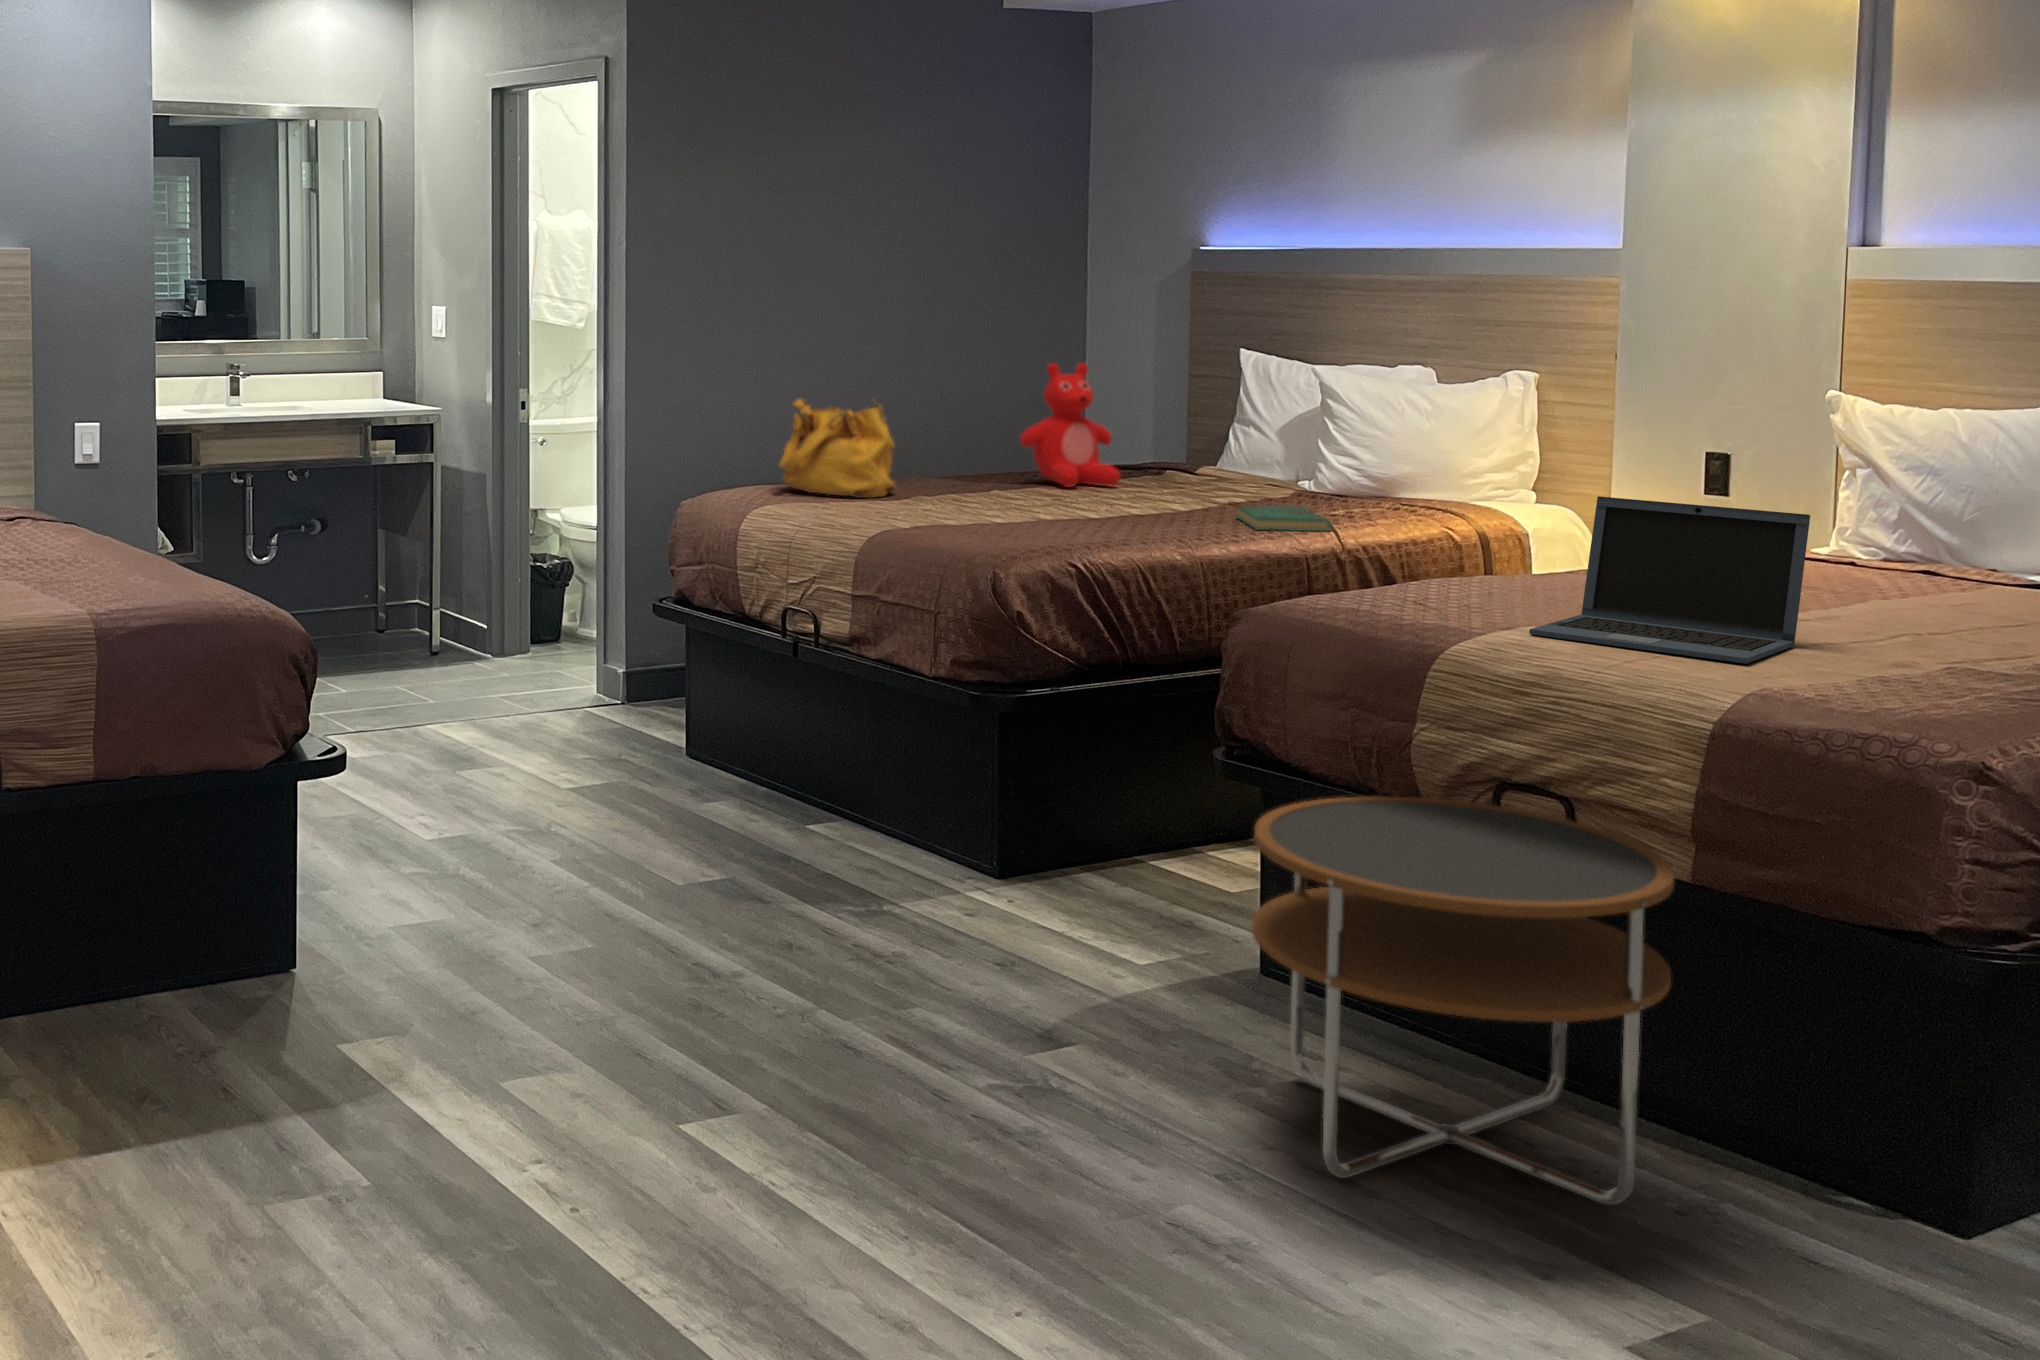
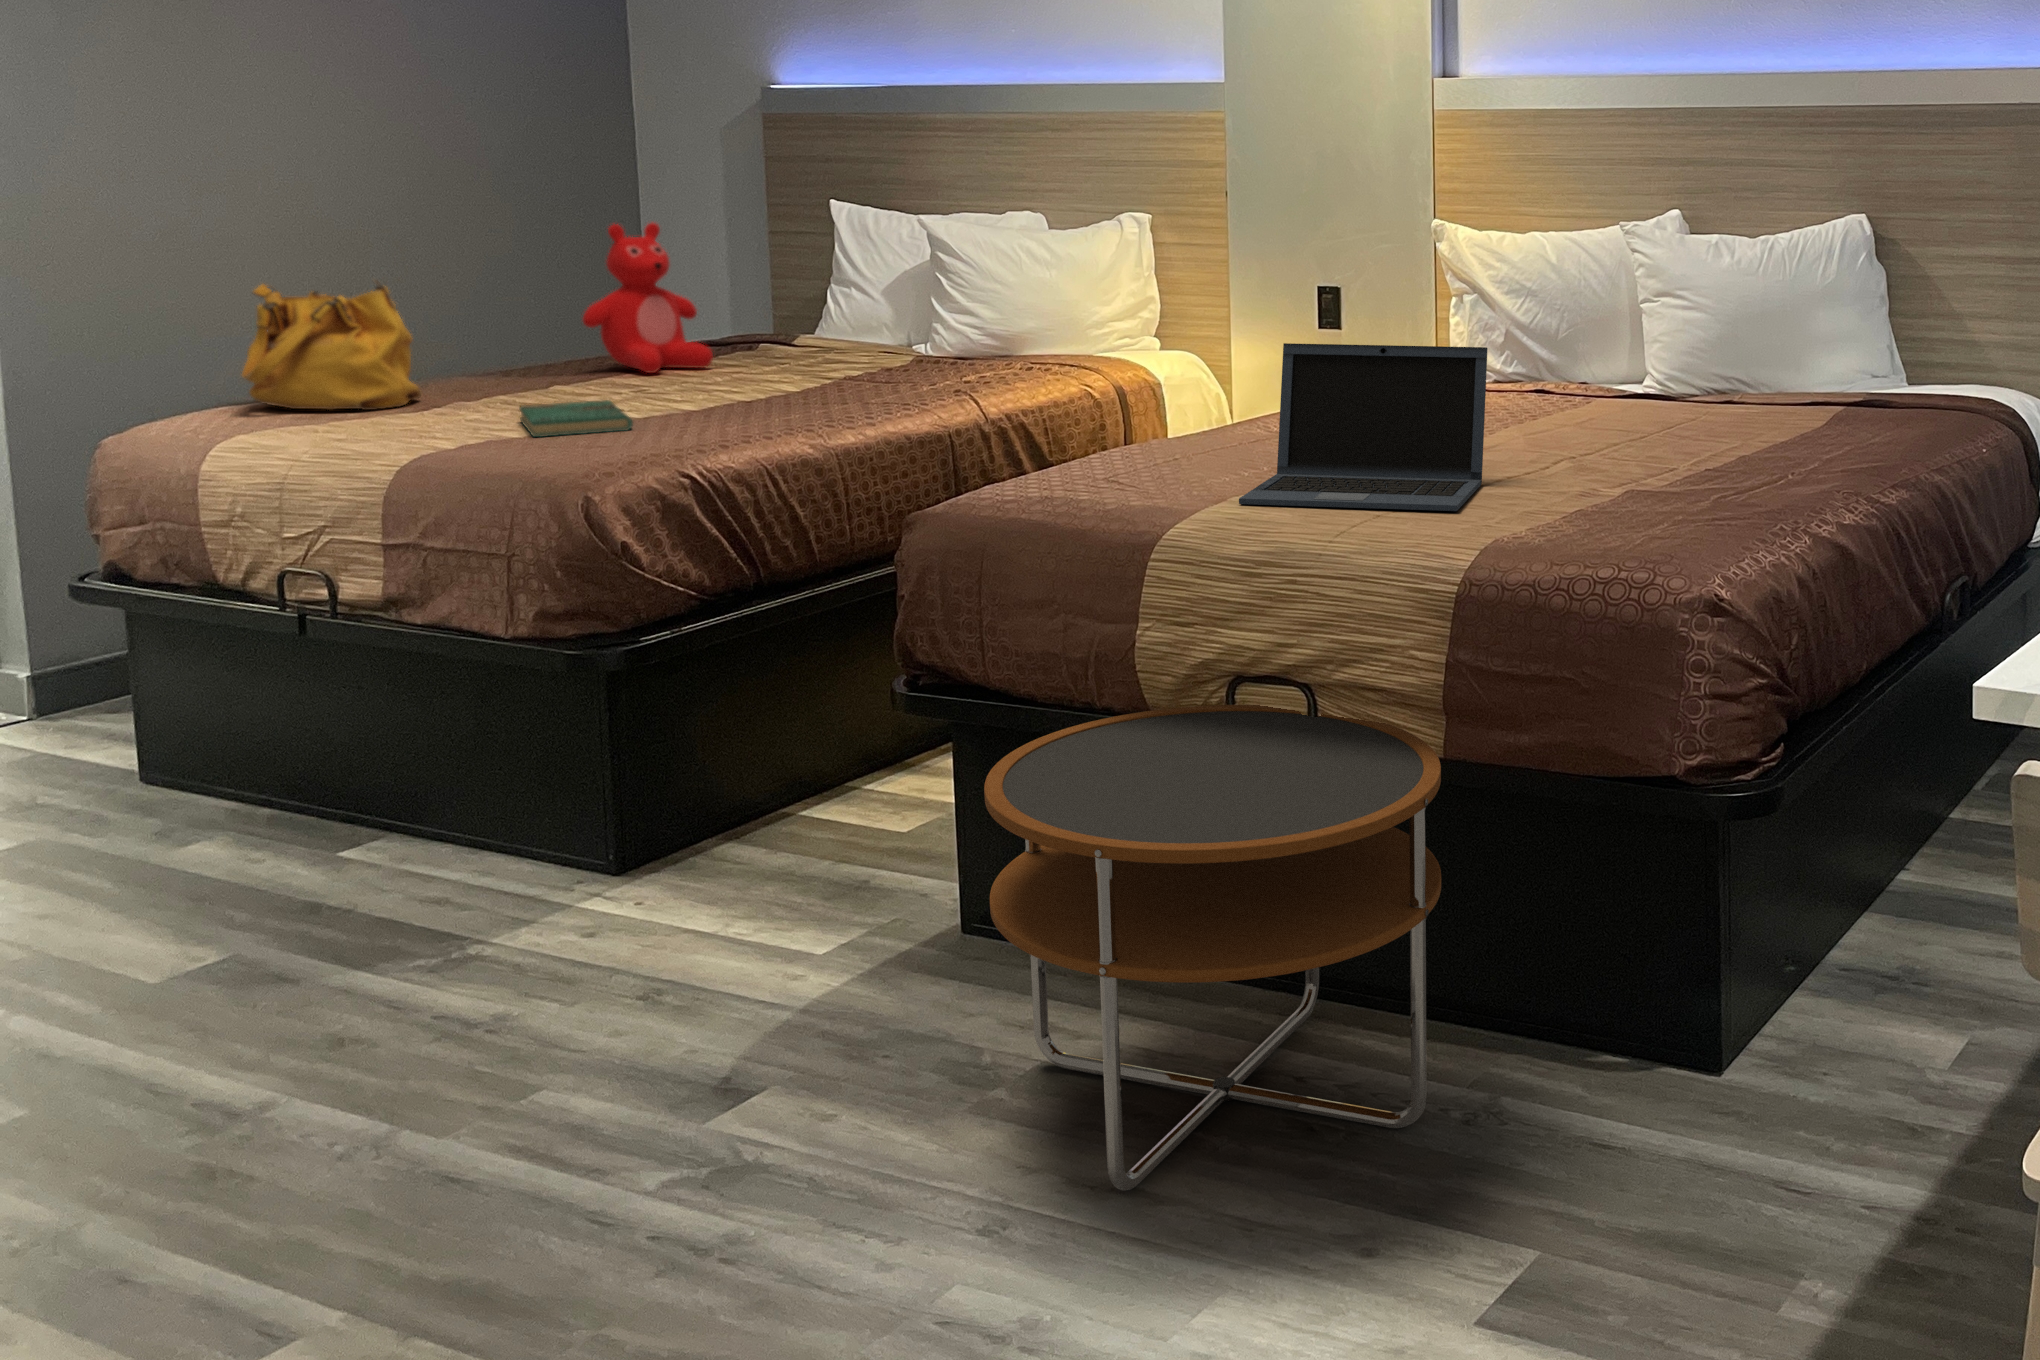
book: present [1236,505,1332,532] -> present [519,400,633,437]

